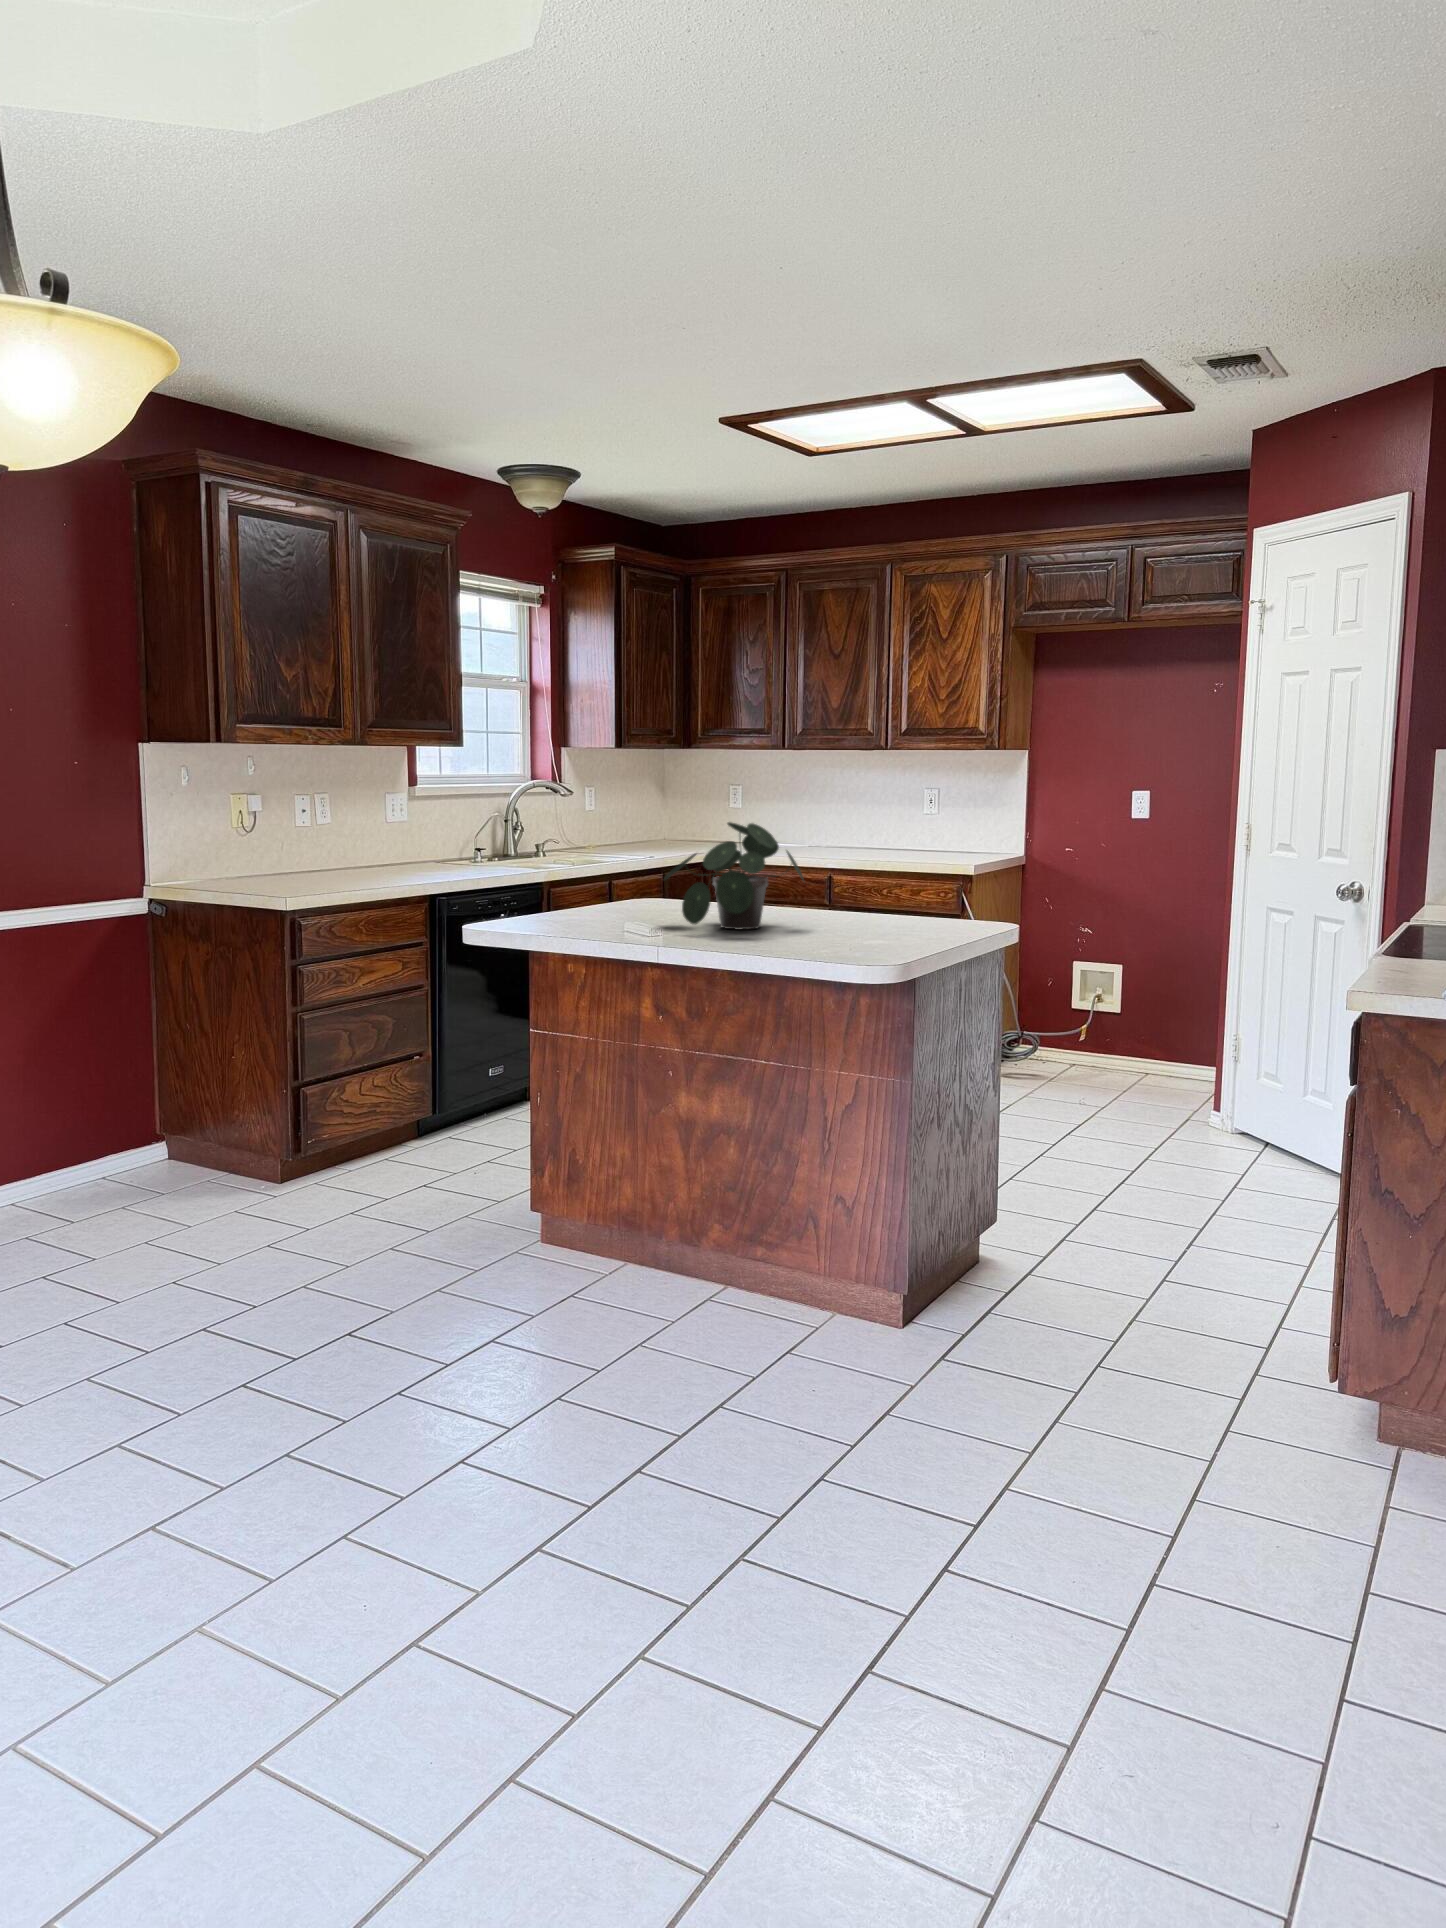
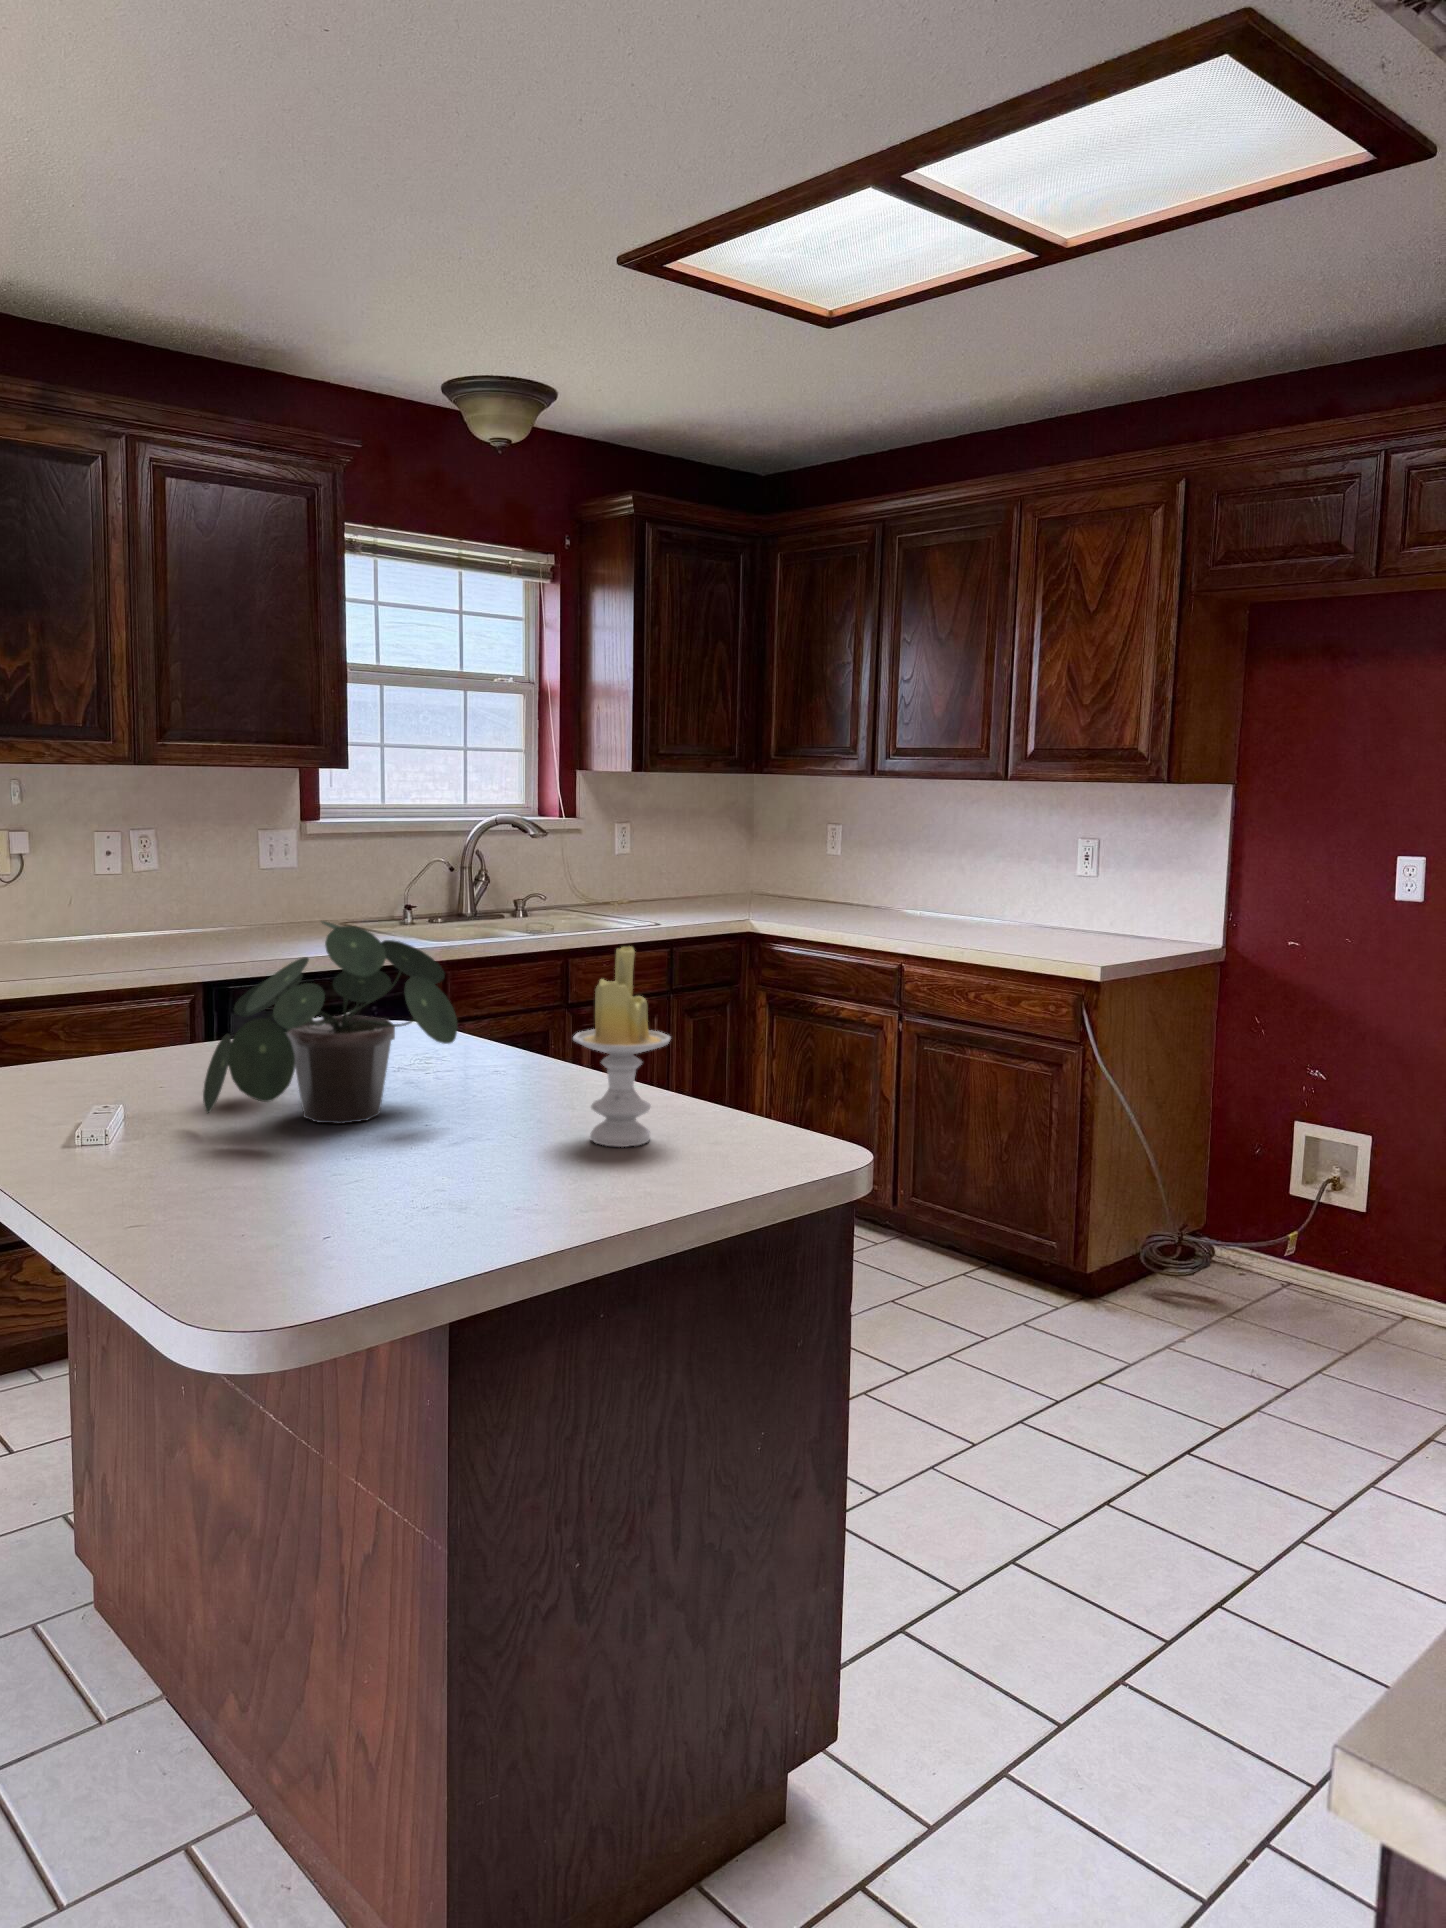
candle: none [875,828,925,929] -> present [573,947,671,1147]

